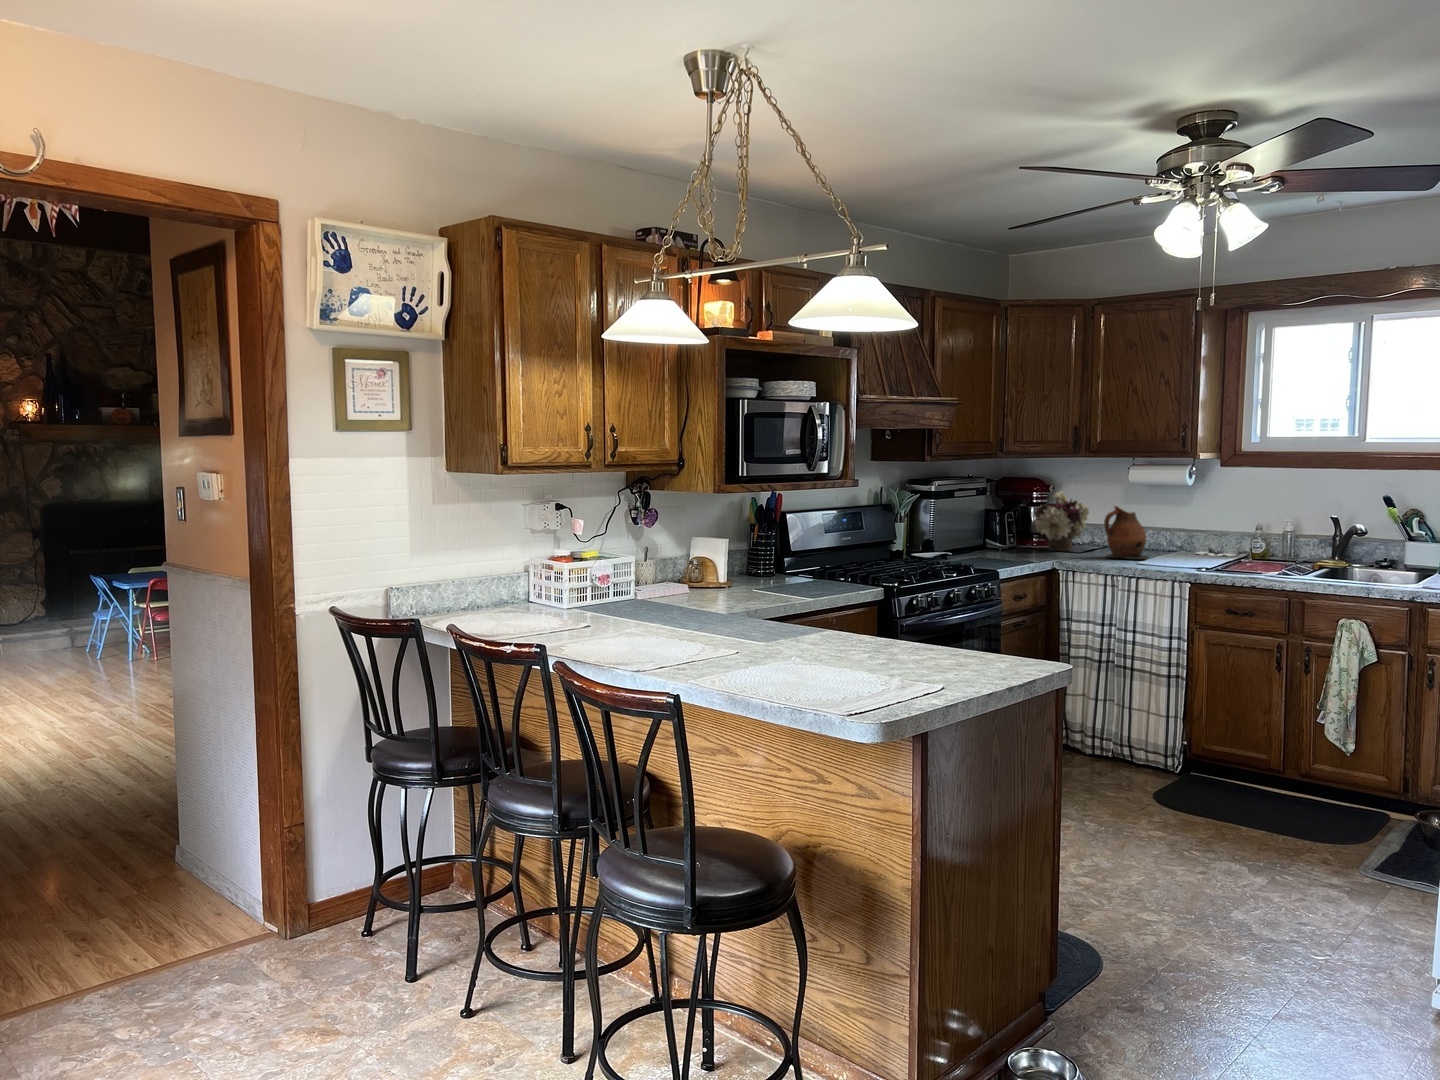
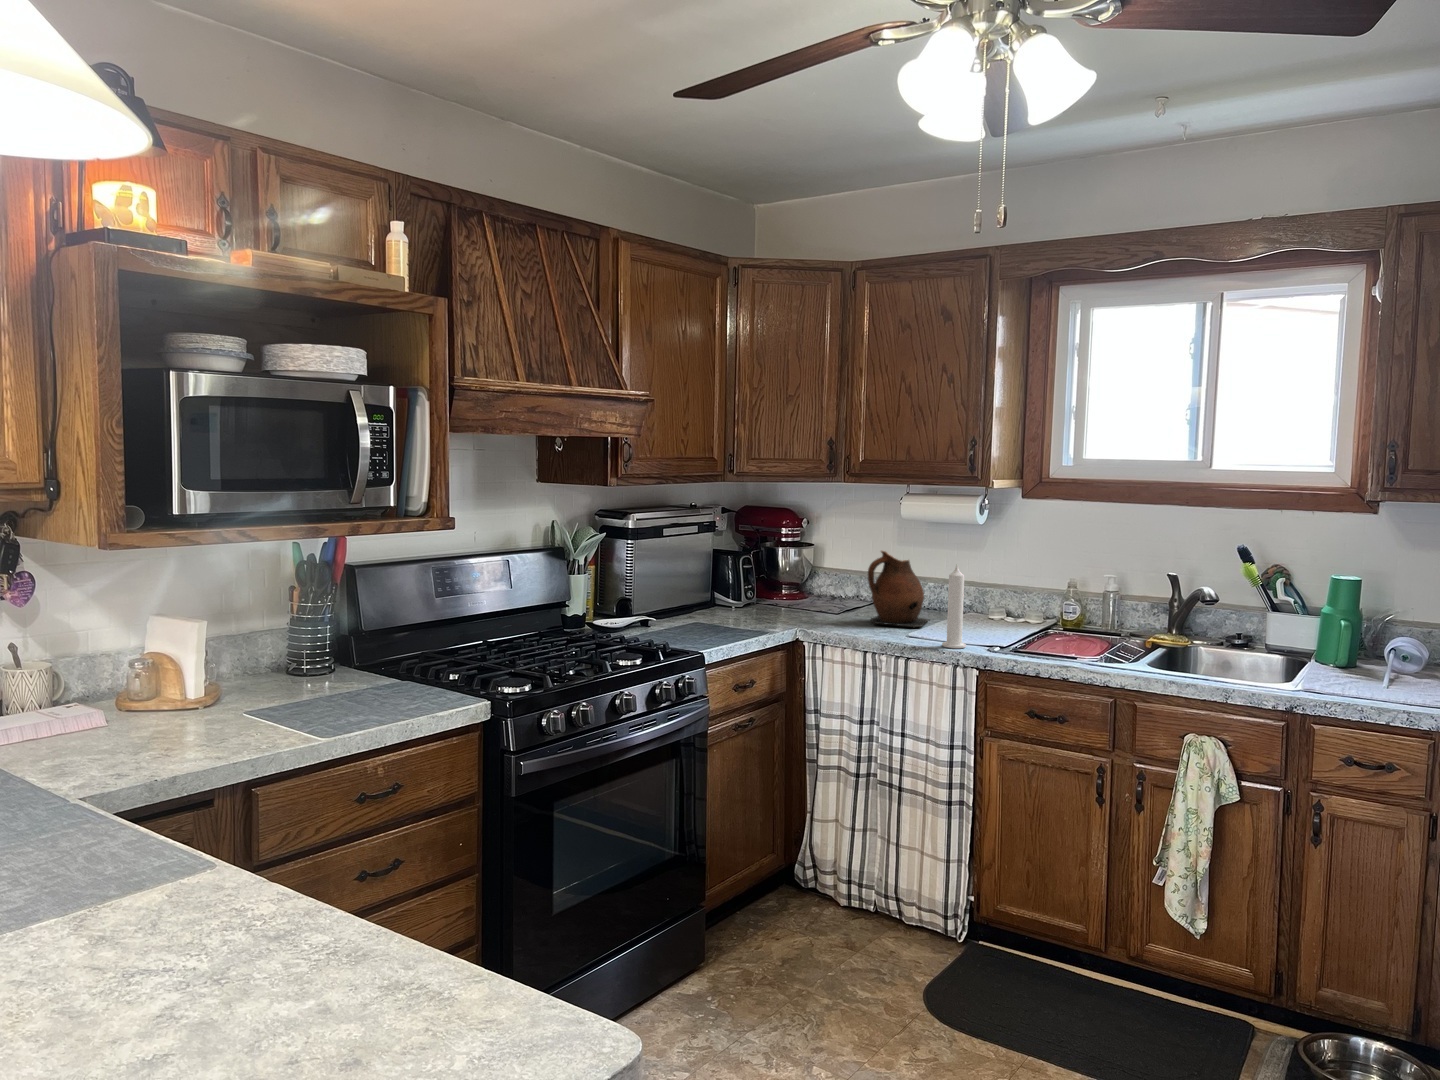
flower arrangement: present [1035,492,1089,551] -> none [782,526,854,609]
candle: none [1164,511,1181,569] -> present [942,564,966,648]

